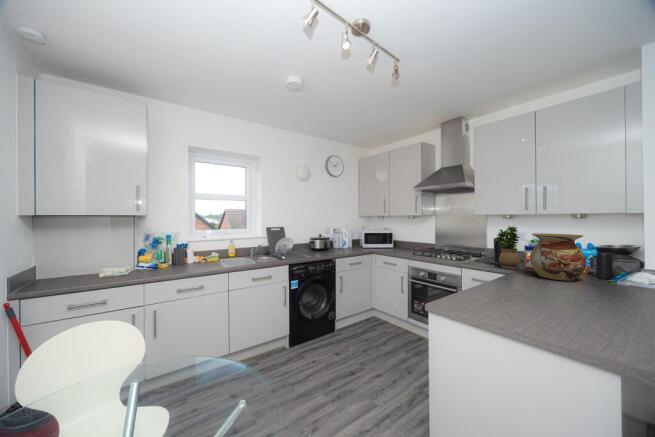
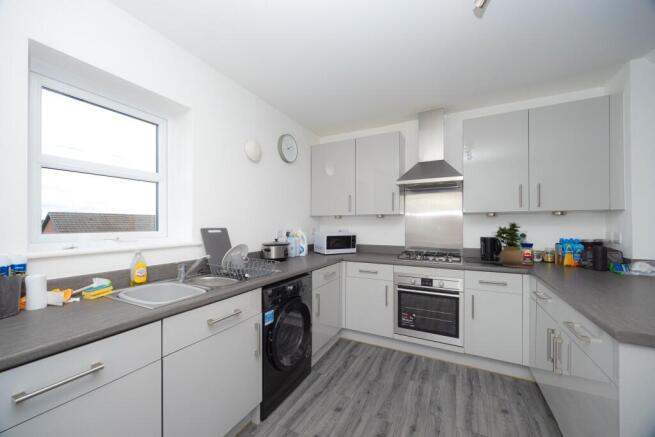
vase: present [530,233,586,281] -> none [546,228,609,276]

